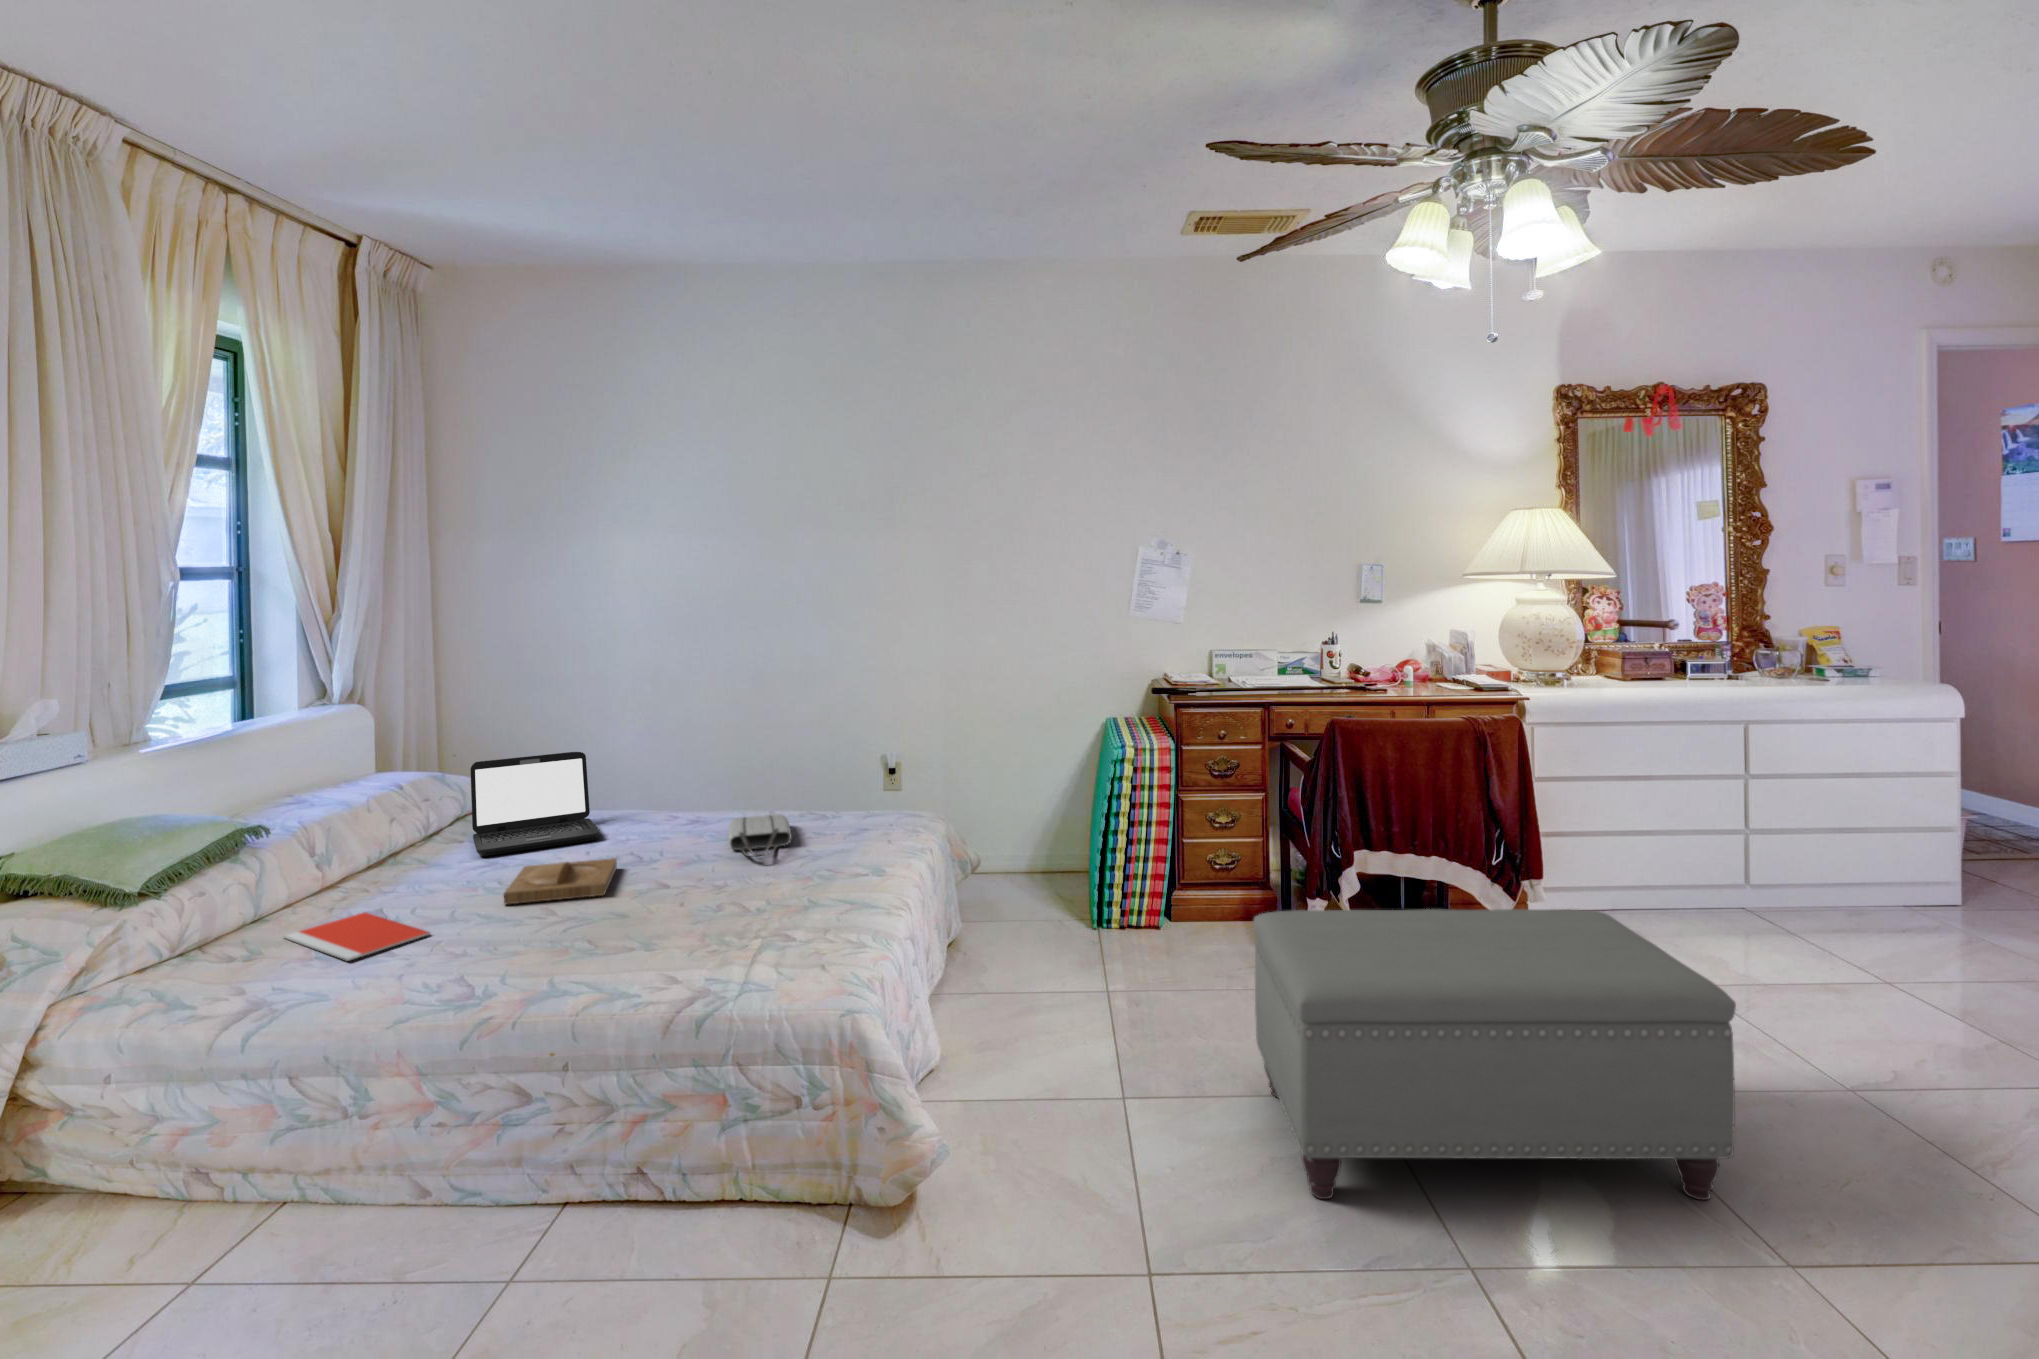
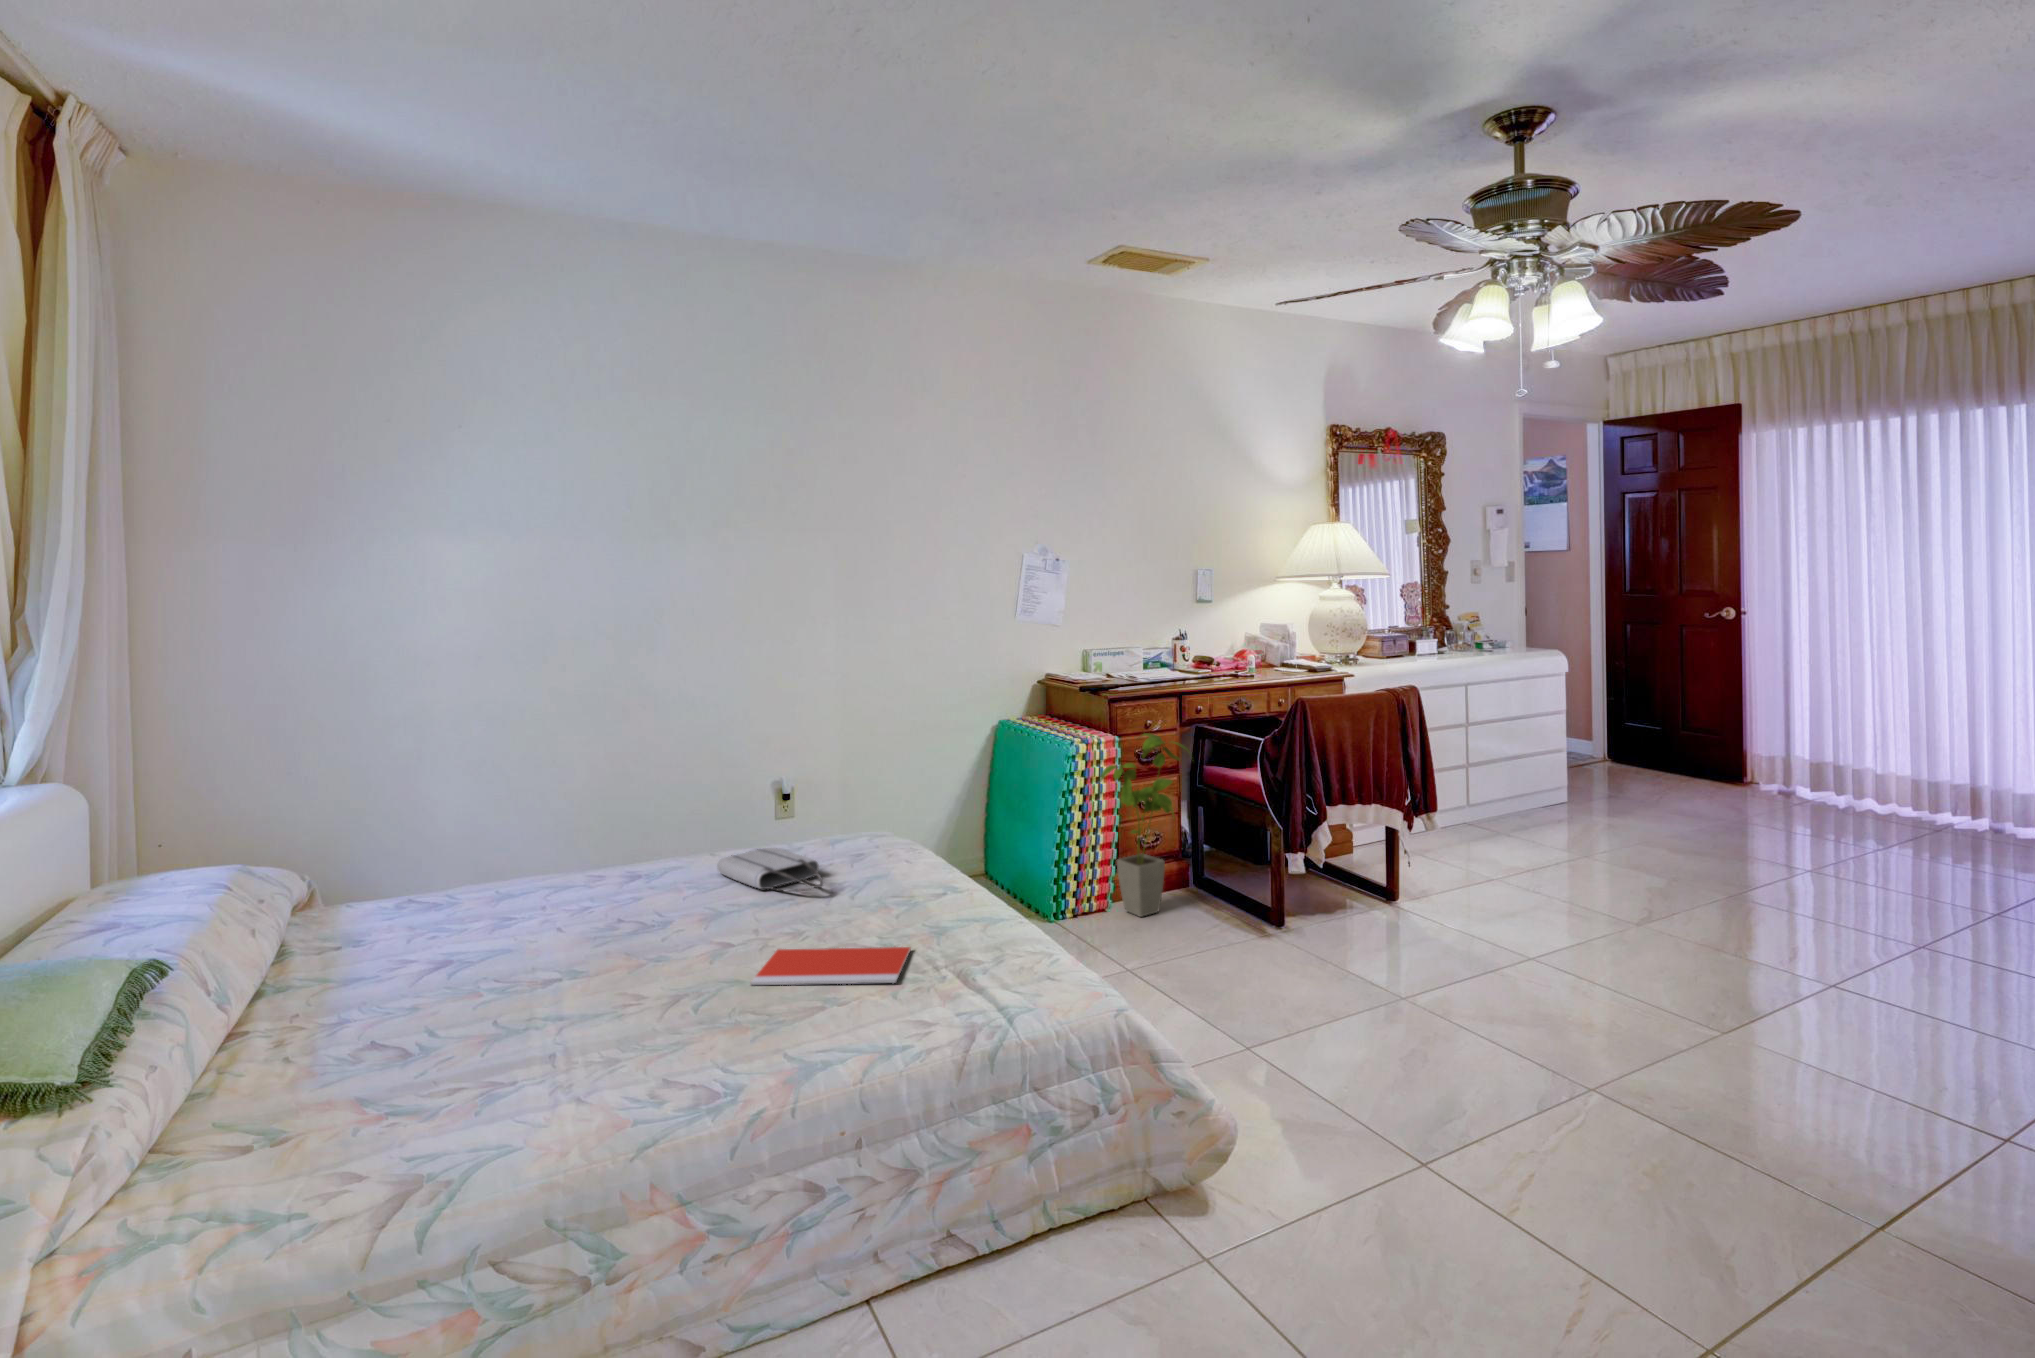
house plant: none [1150,746,1247,939] -> present [1100,733,1189,917]
laptop: present [470,752,600,856] -> none [353,804,561,950]
tray: present [504,858,617,904] -> none [537,917,694,989]
ottoman: present [1254,909,1736,1200] -> none [1335,817,1696,1074]
notebook: present [284,912,430,961] -> present [750,947,911,985]

